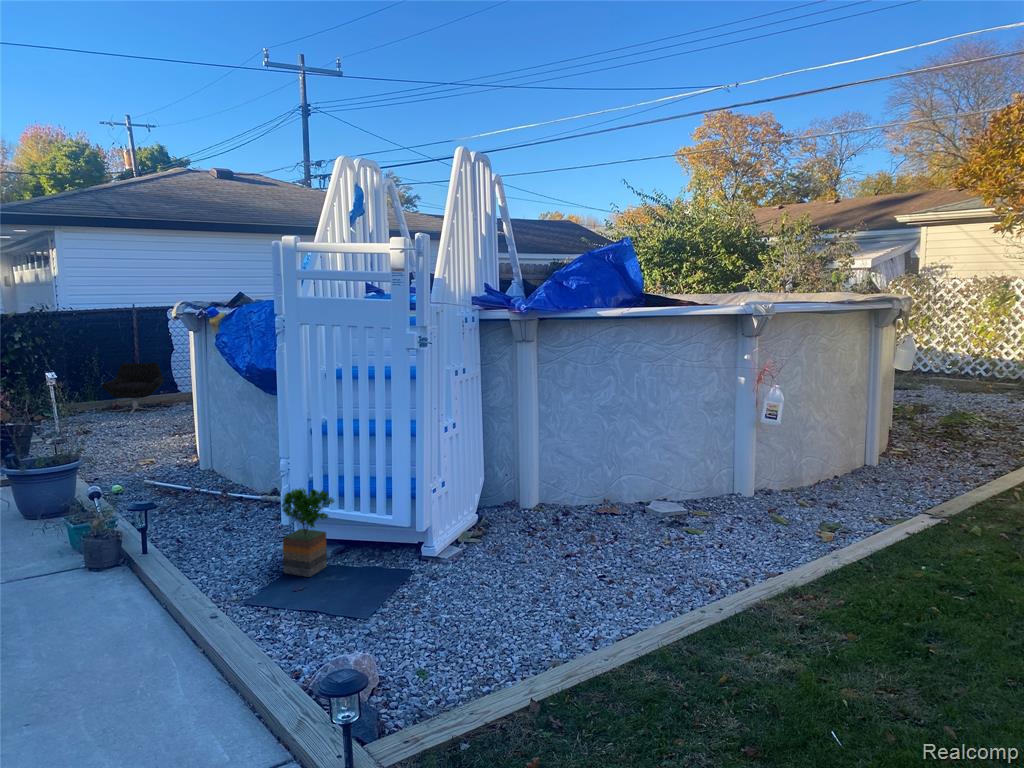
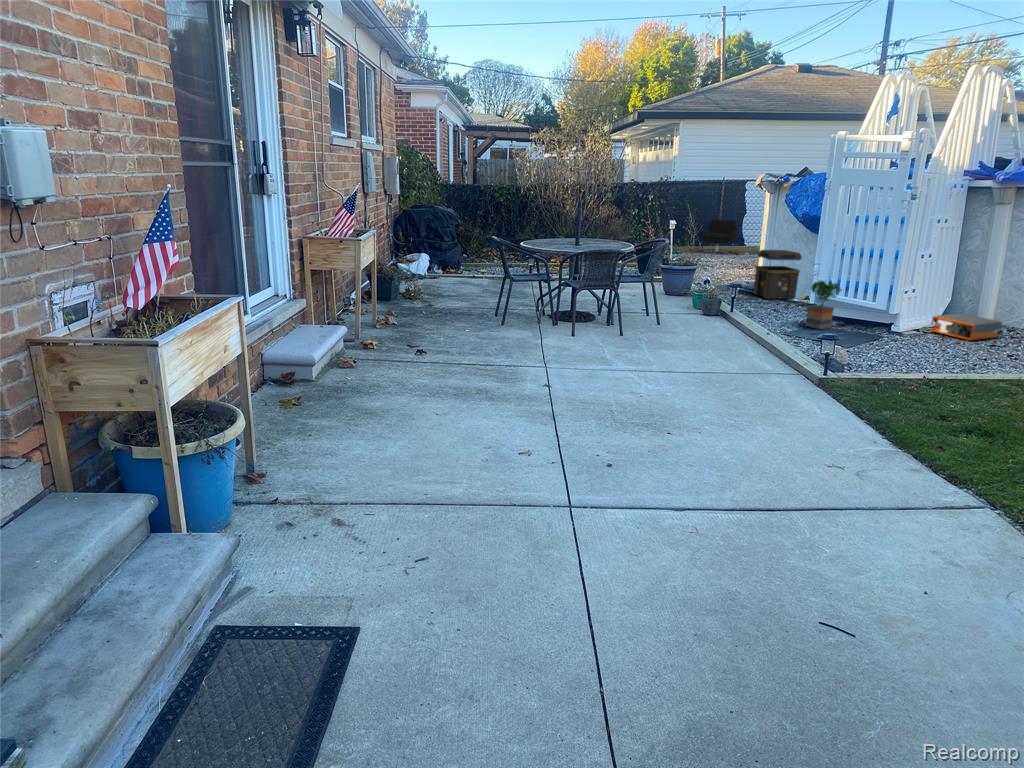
toolbox: none [184,421,258,507] -> present [754,250,801,299]
storage box: none [469,496,554,546] -> present [930,313,1002,341]

